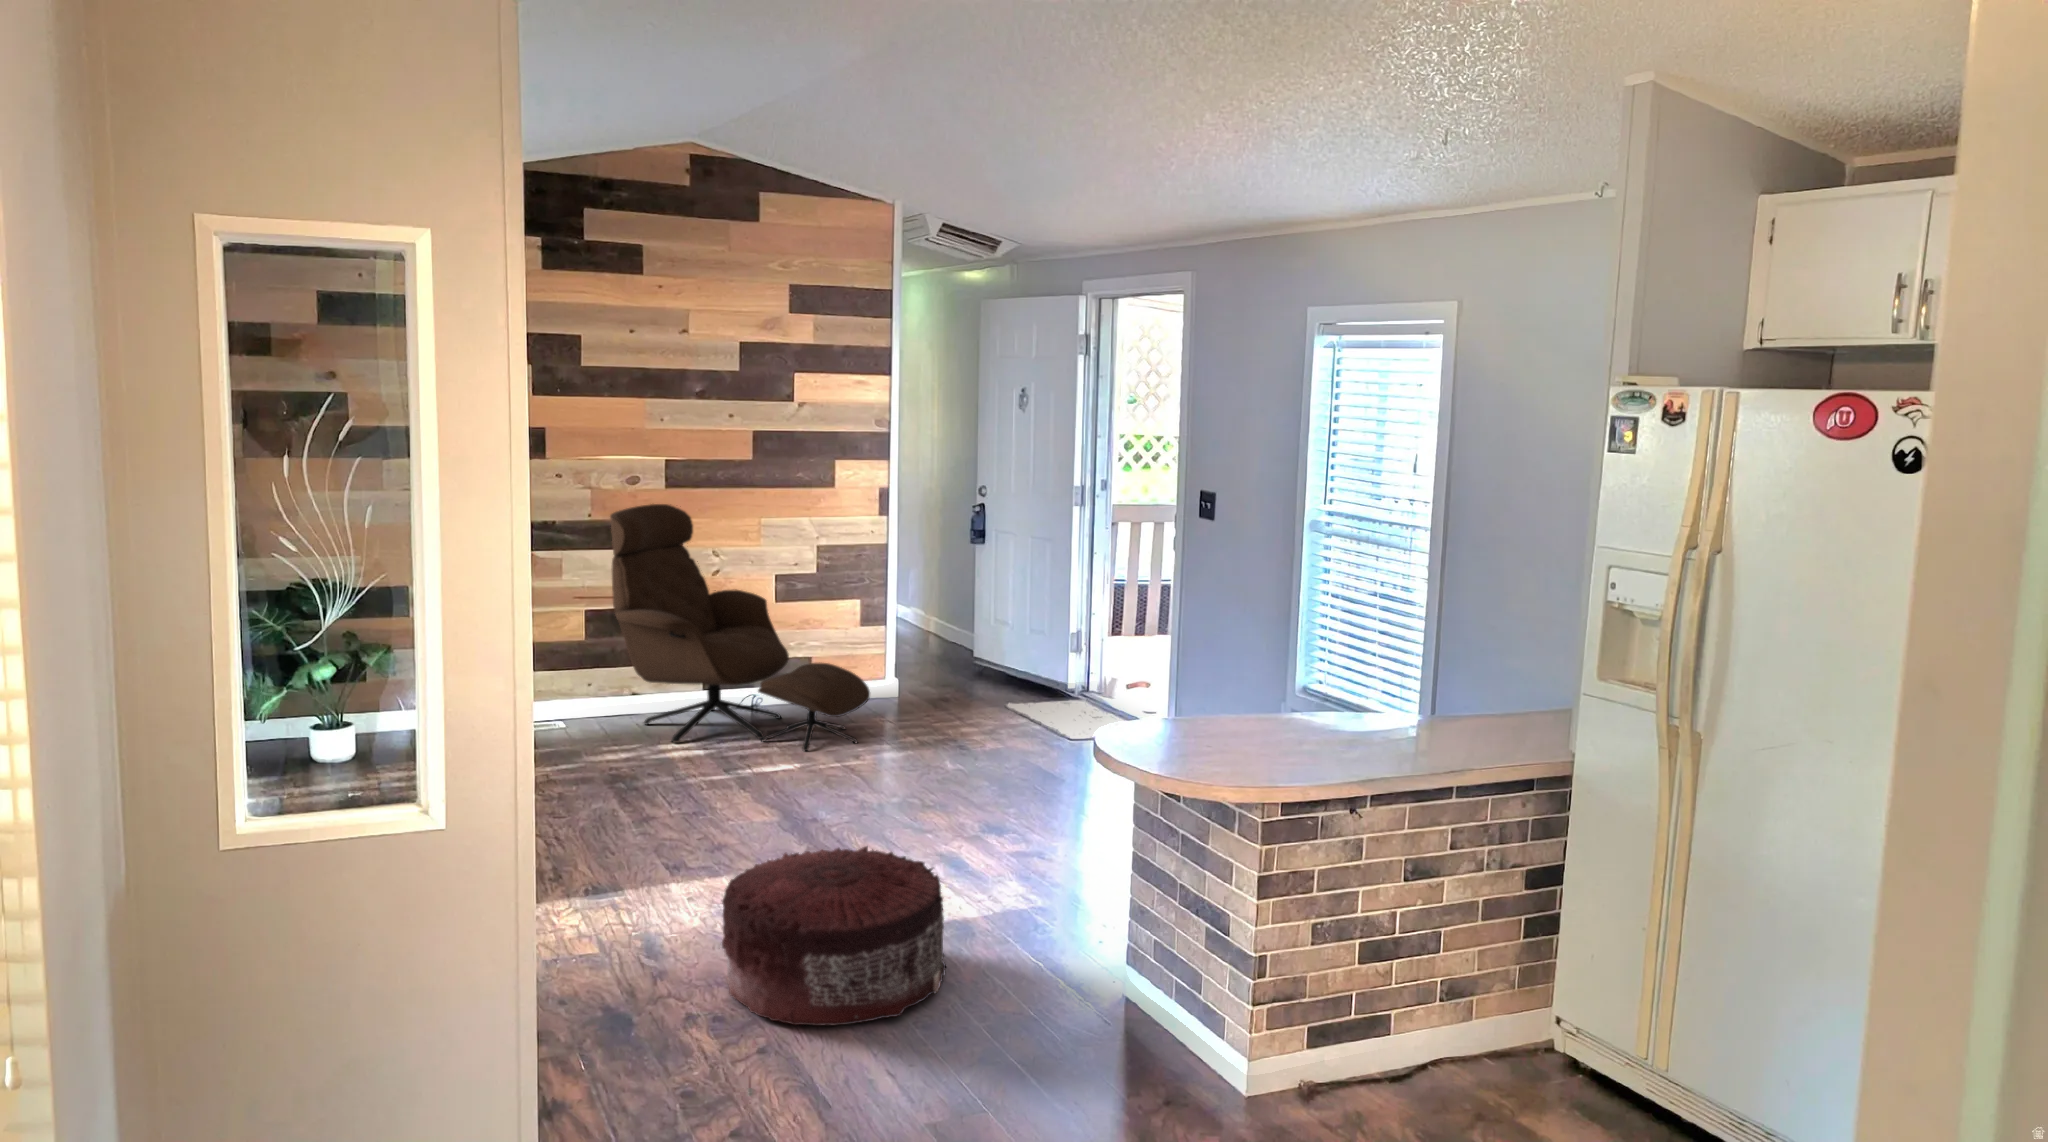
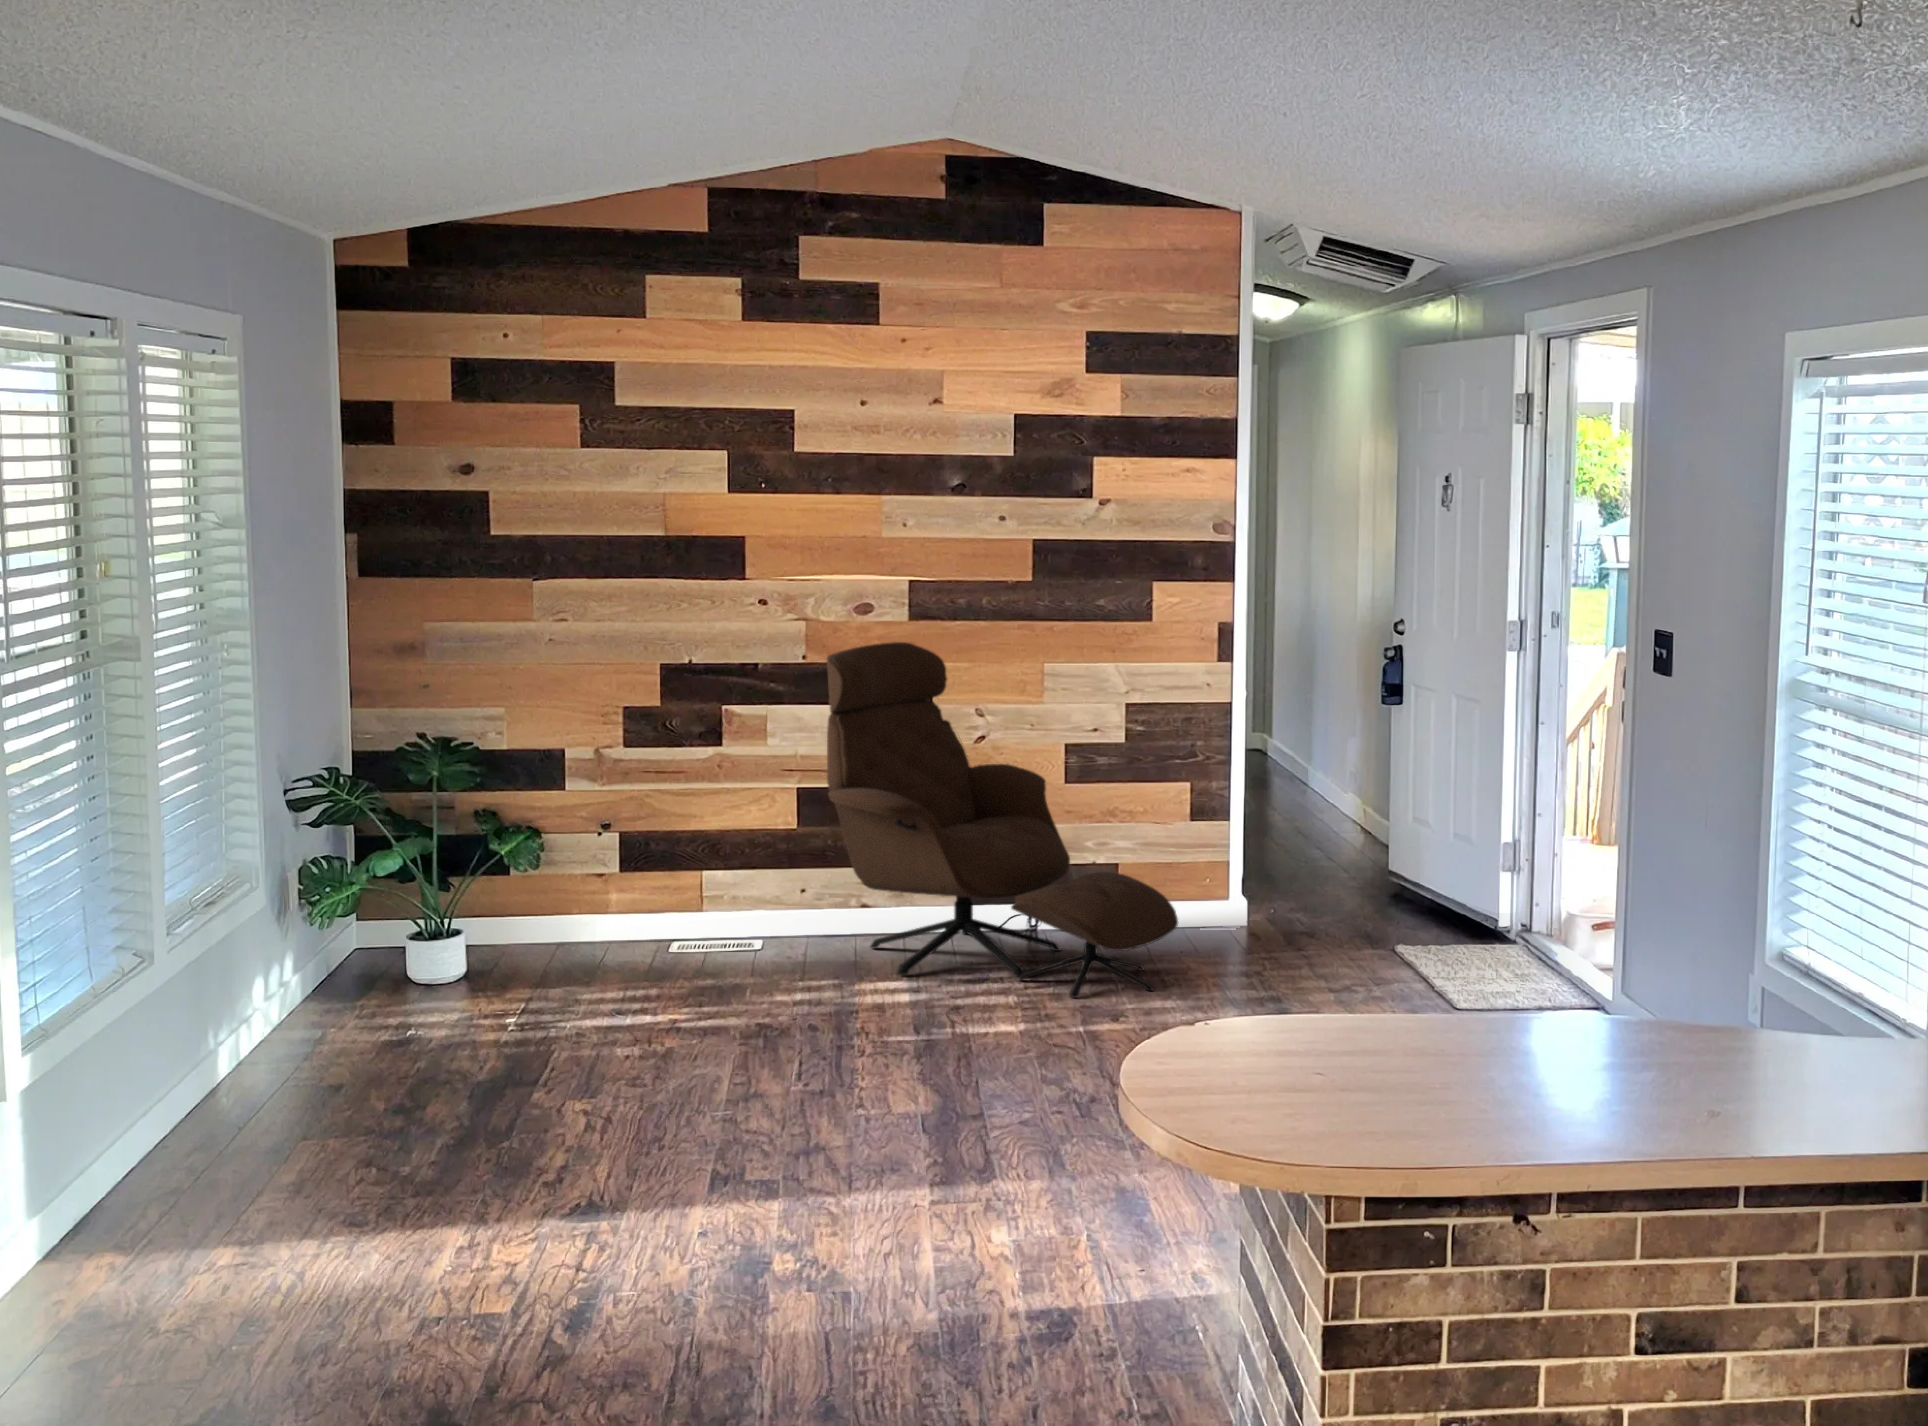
pouf: present [722,846,946,1026] -> none [822,1123,1140,1363]

